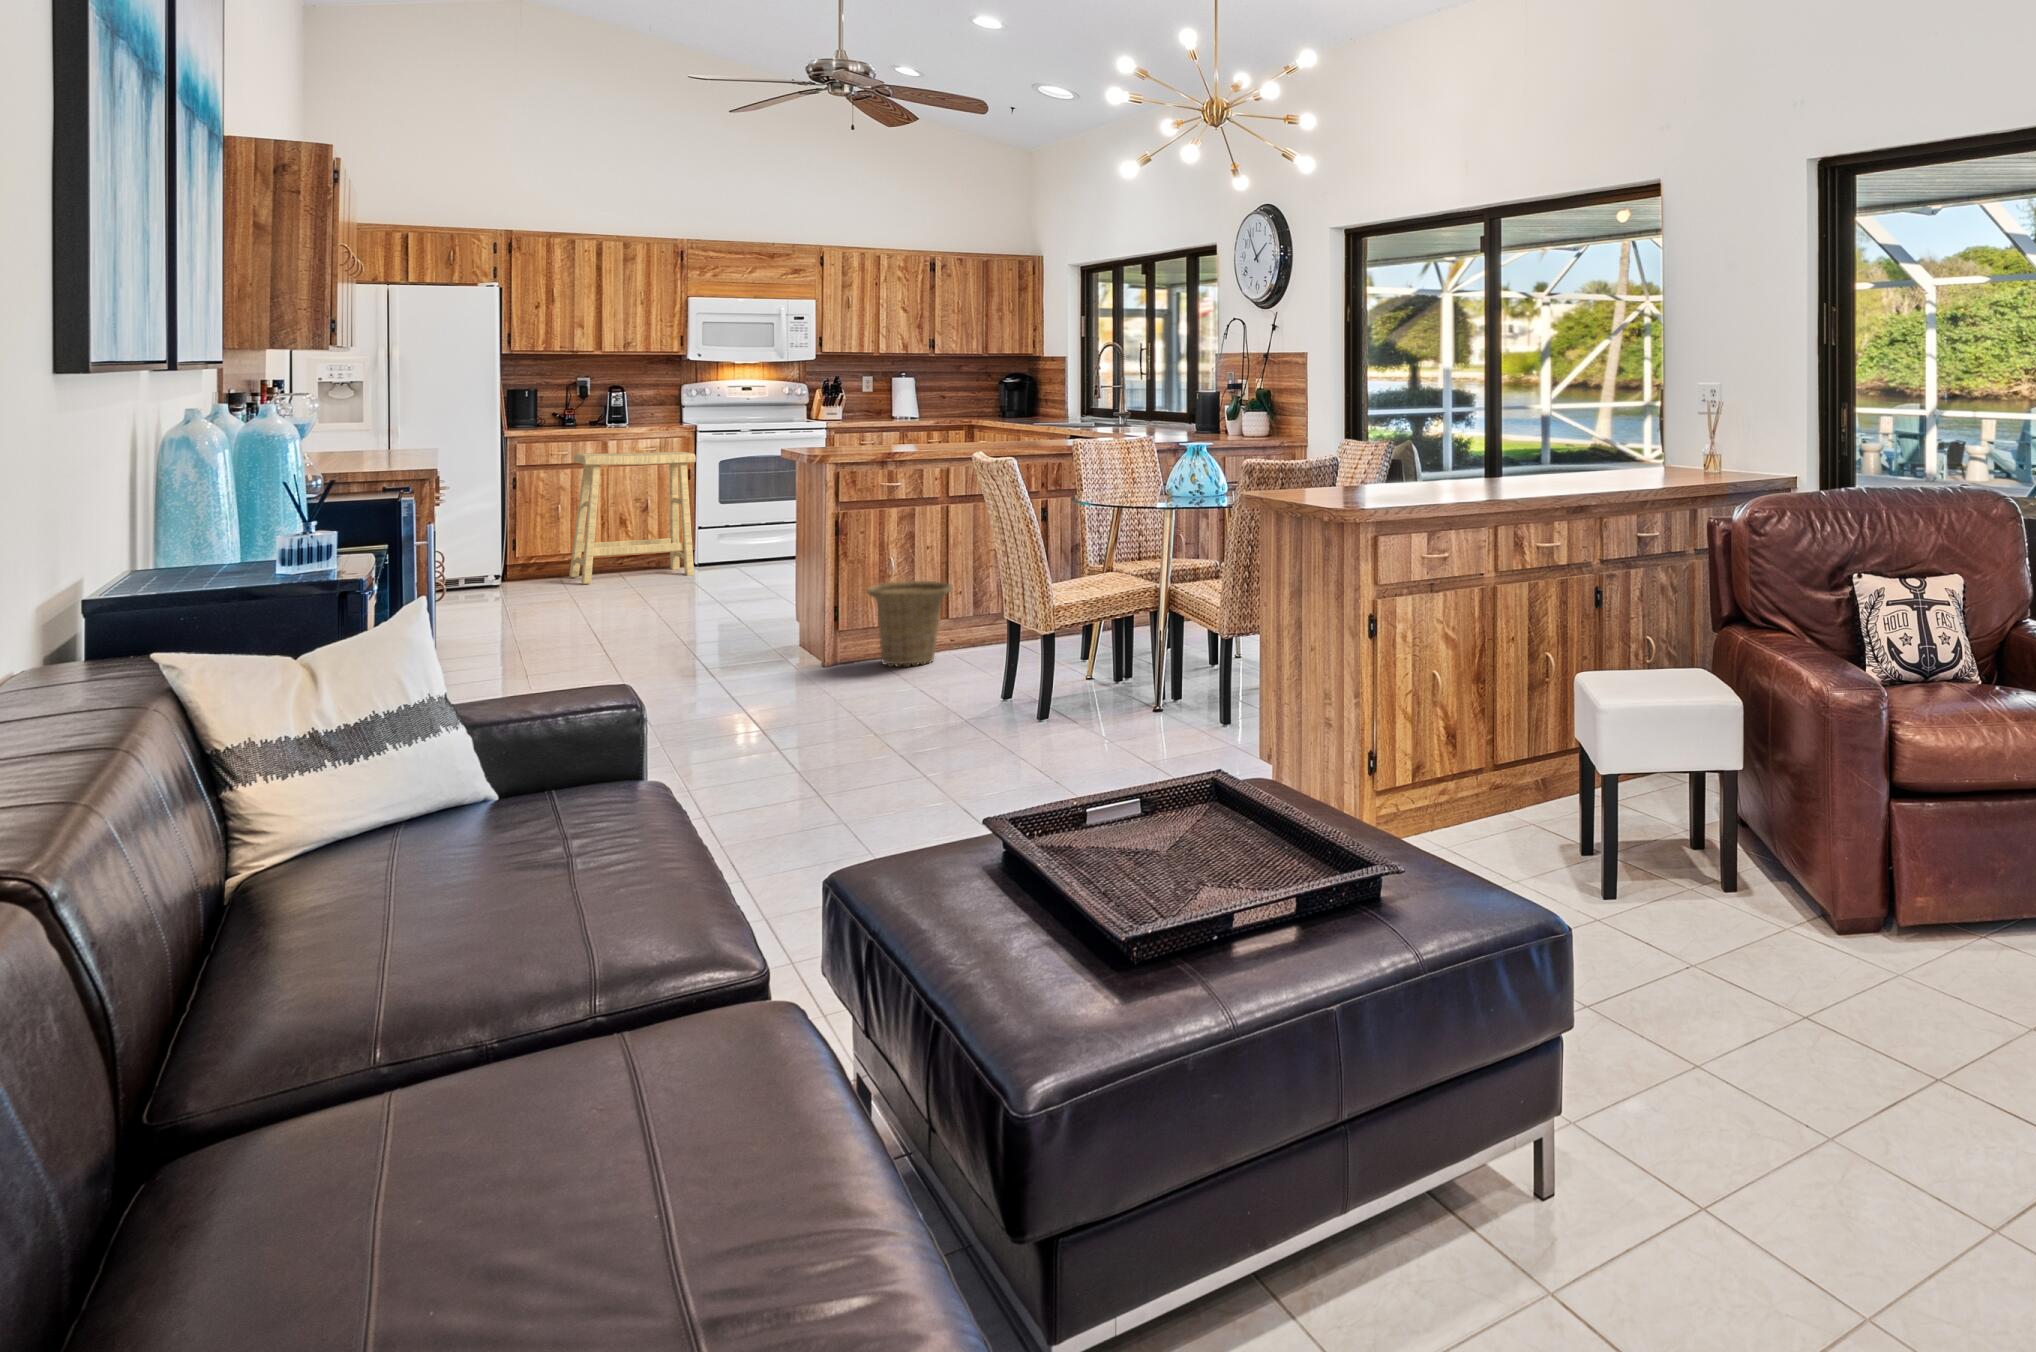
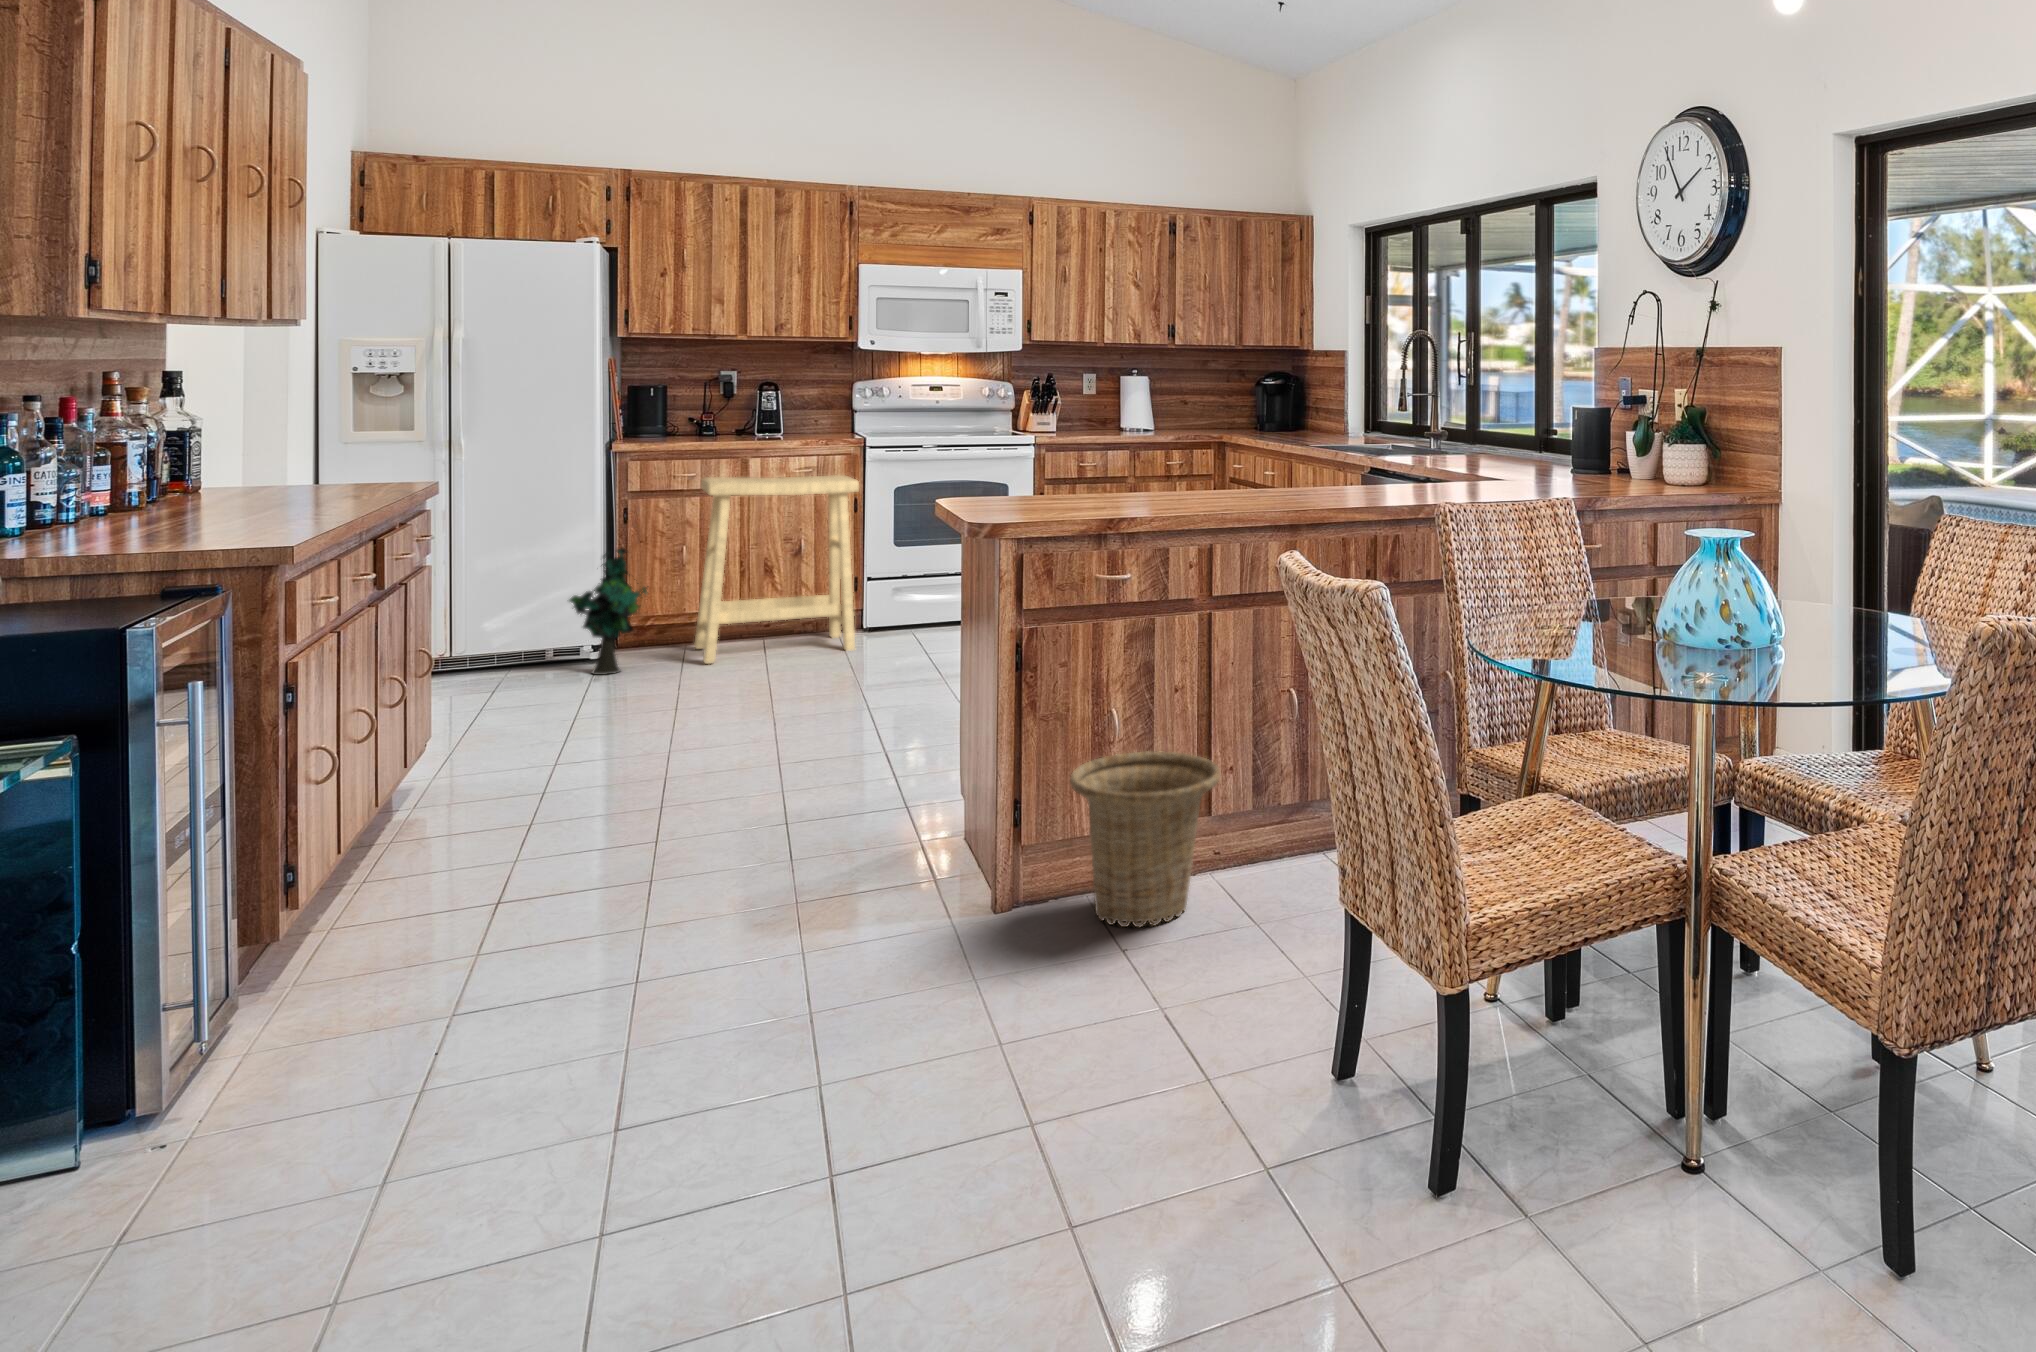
decorative plant: none [483,502,541,591] -> present [569,548,648,675]

